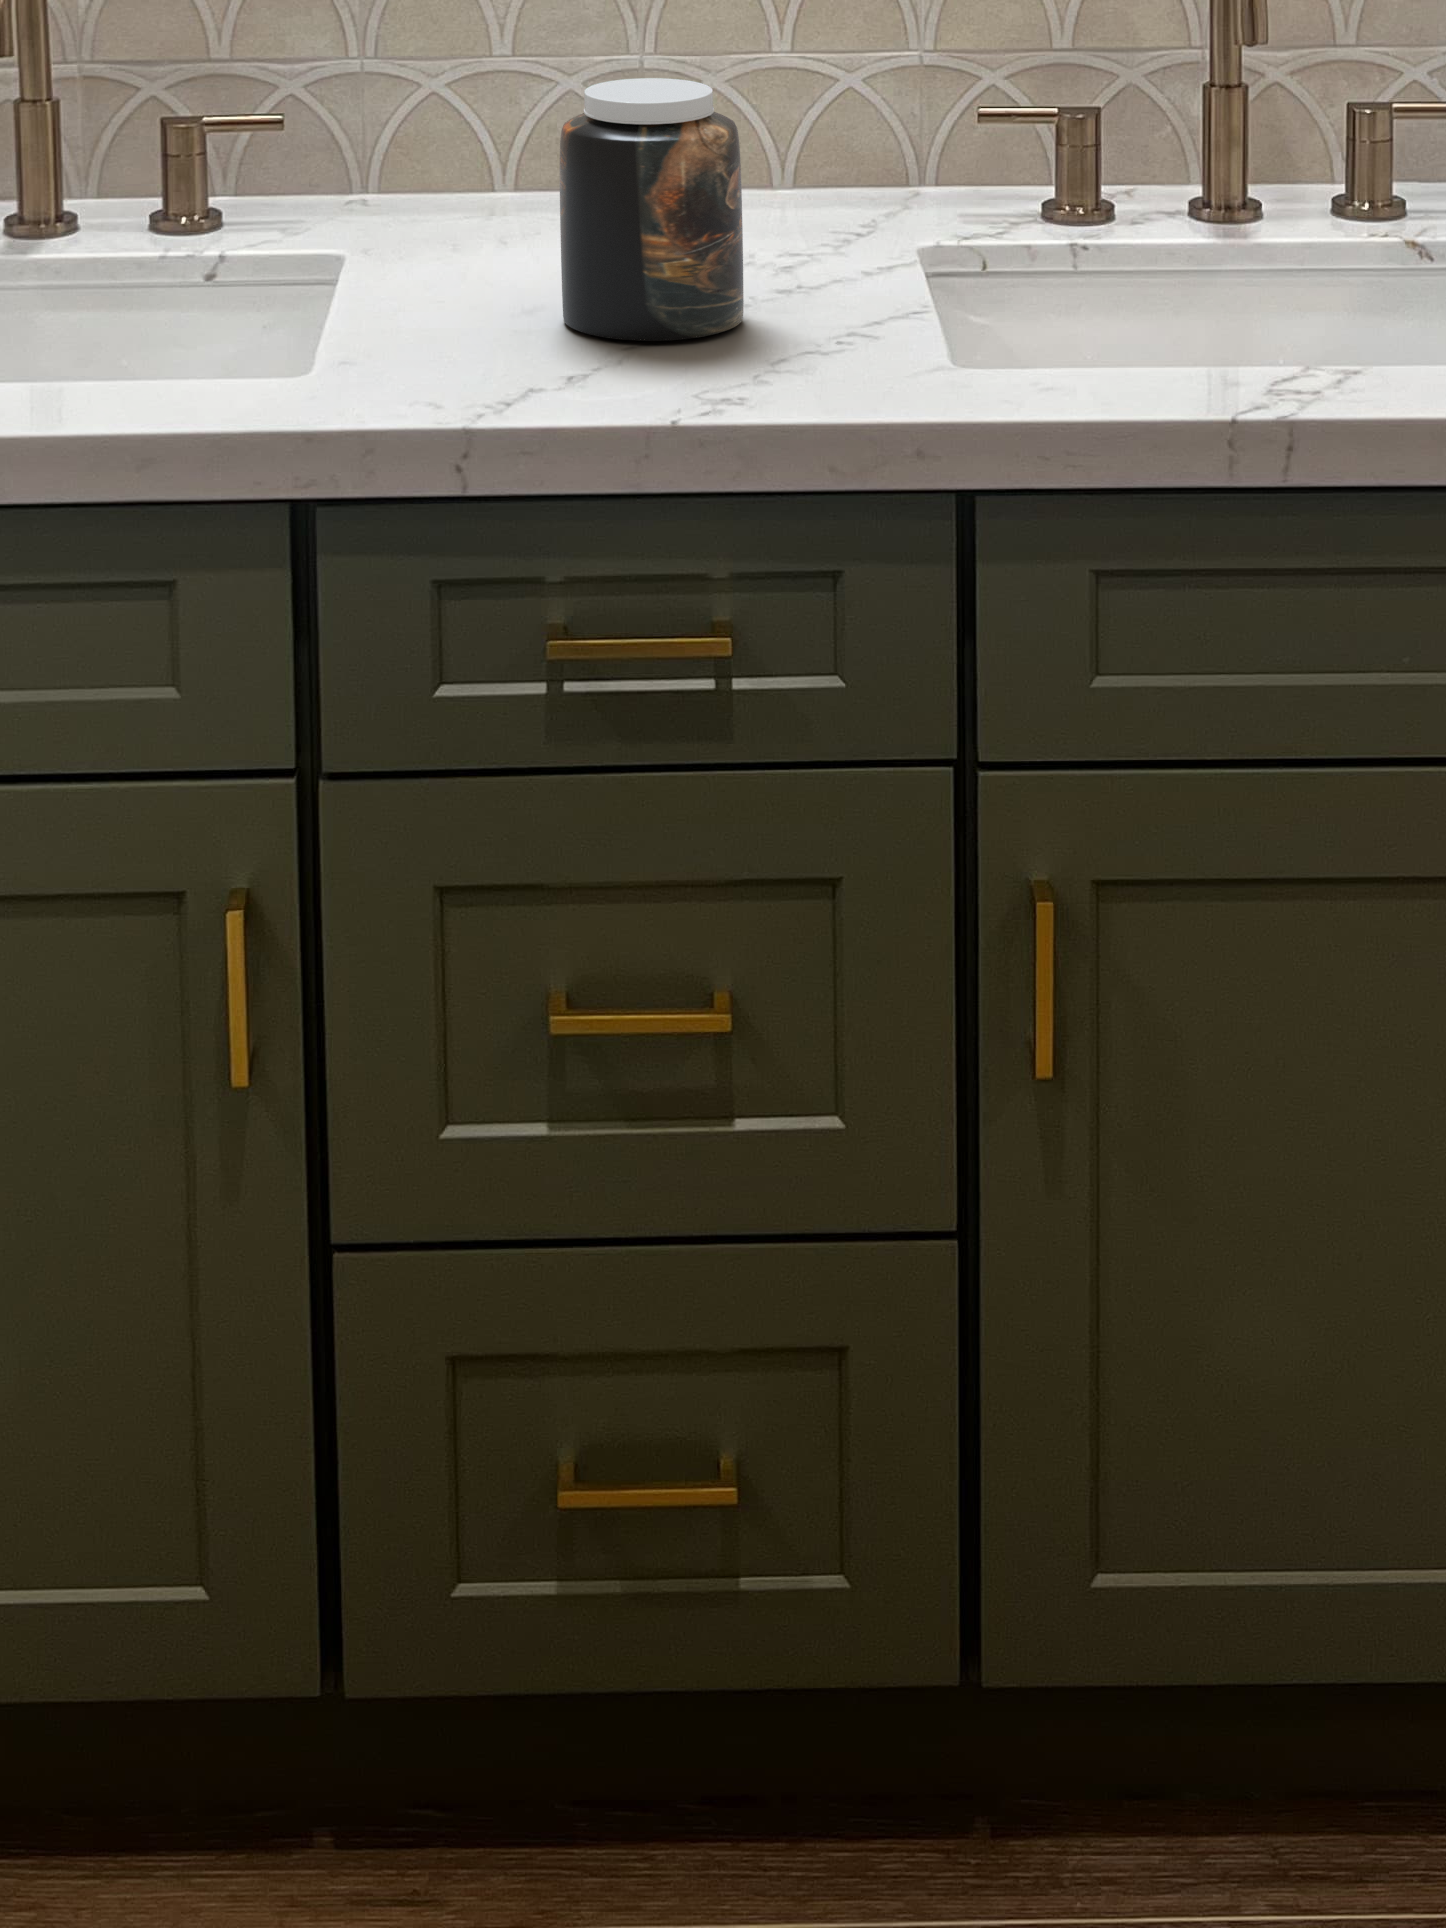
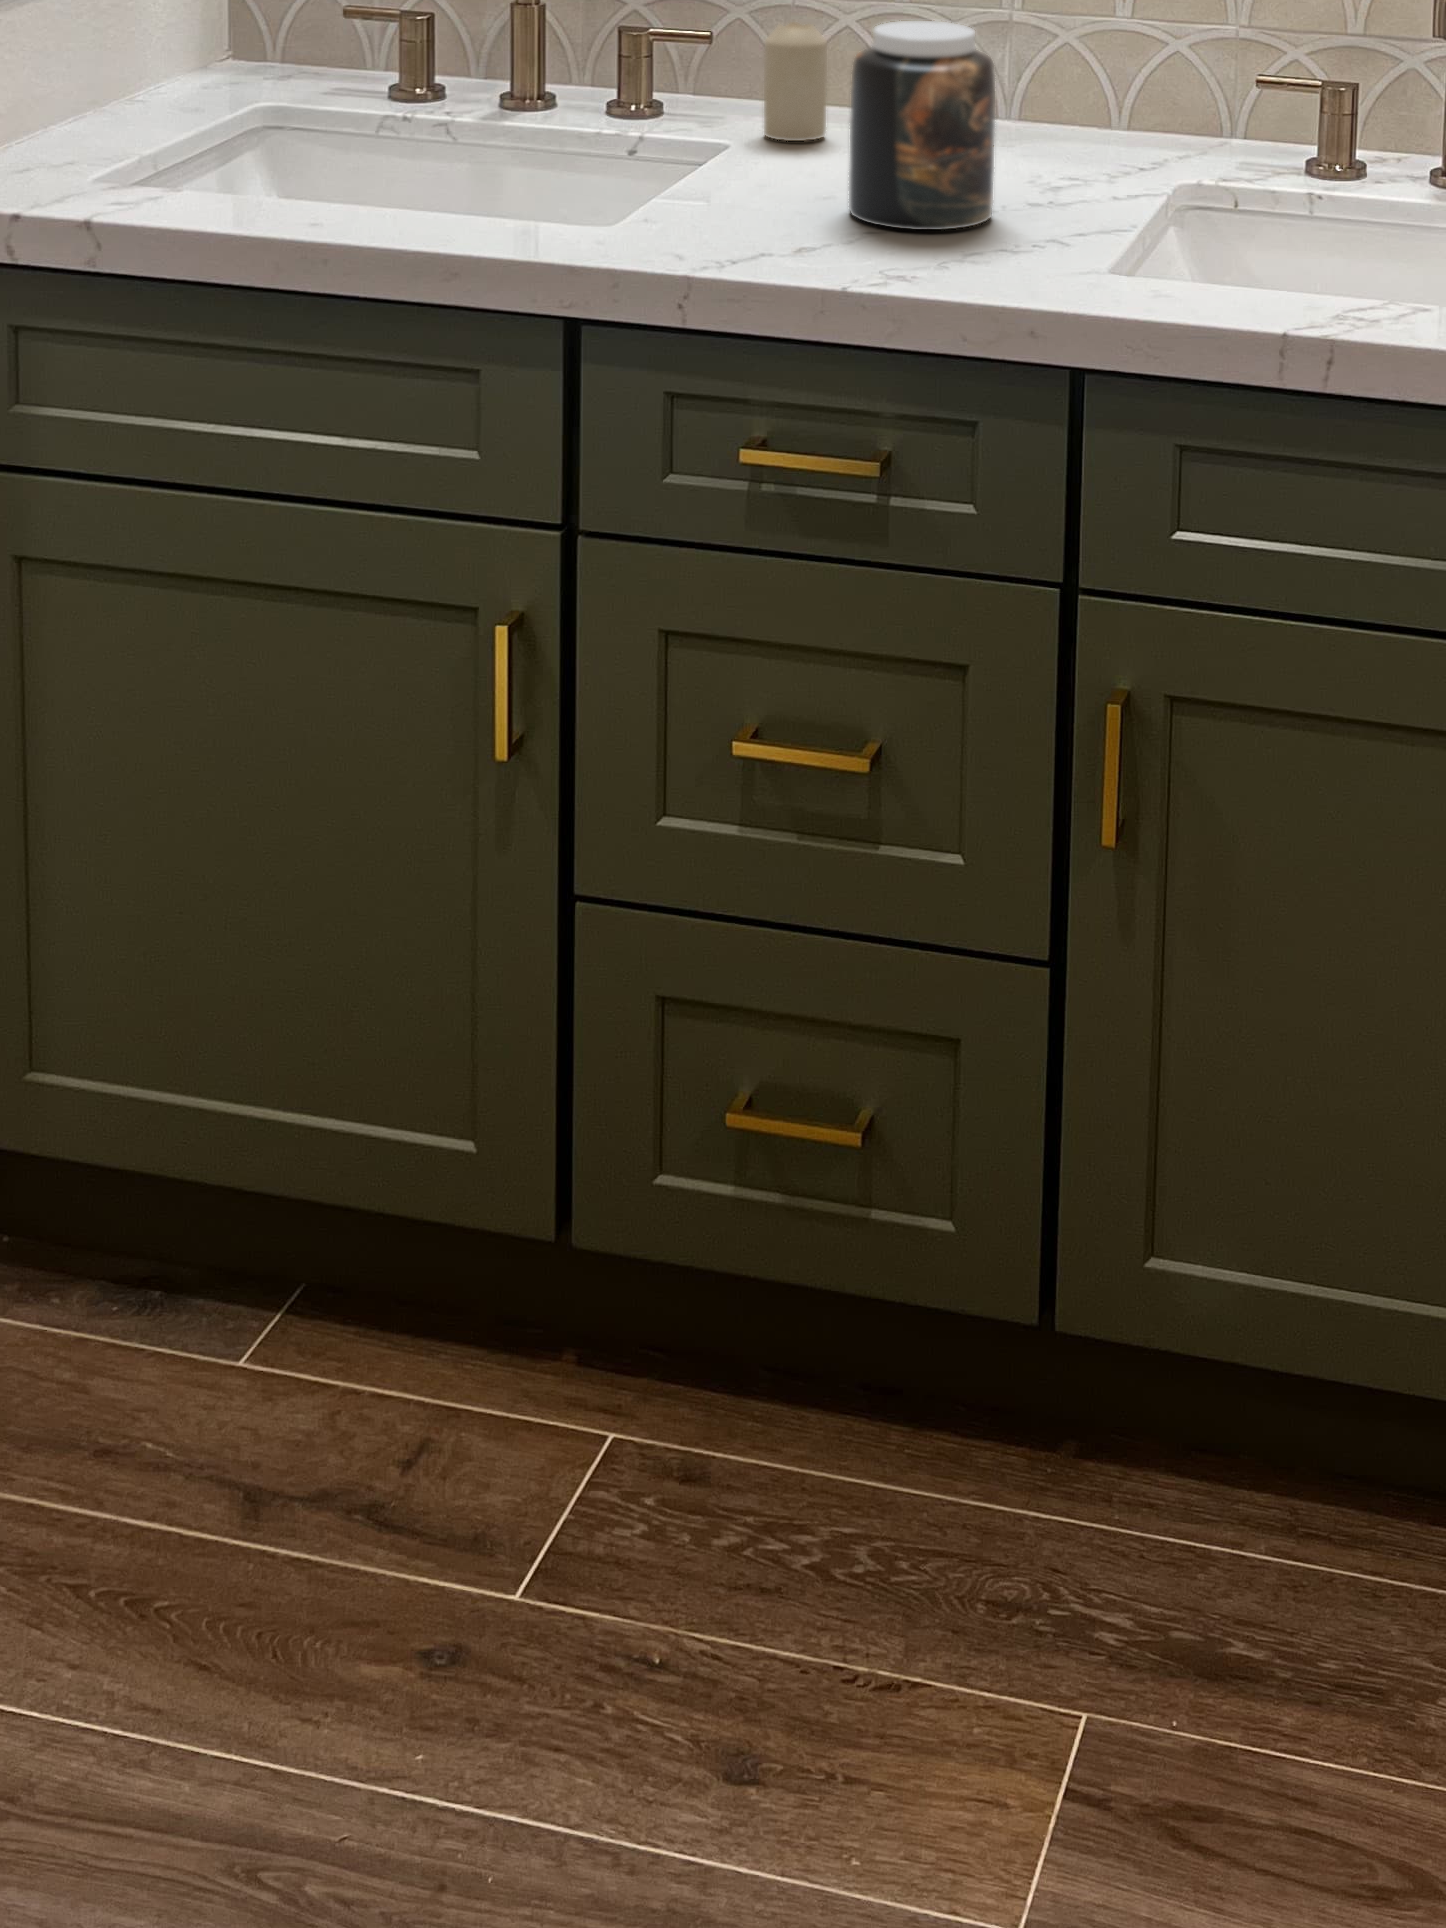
candle: none [359,93,441,243] -> present [764,22,827,141]

